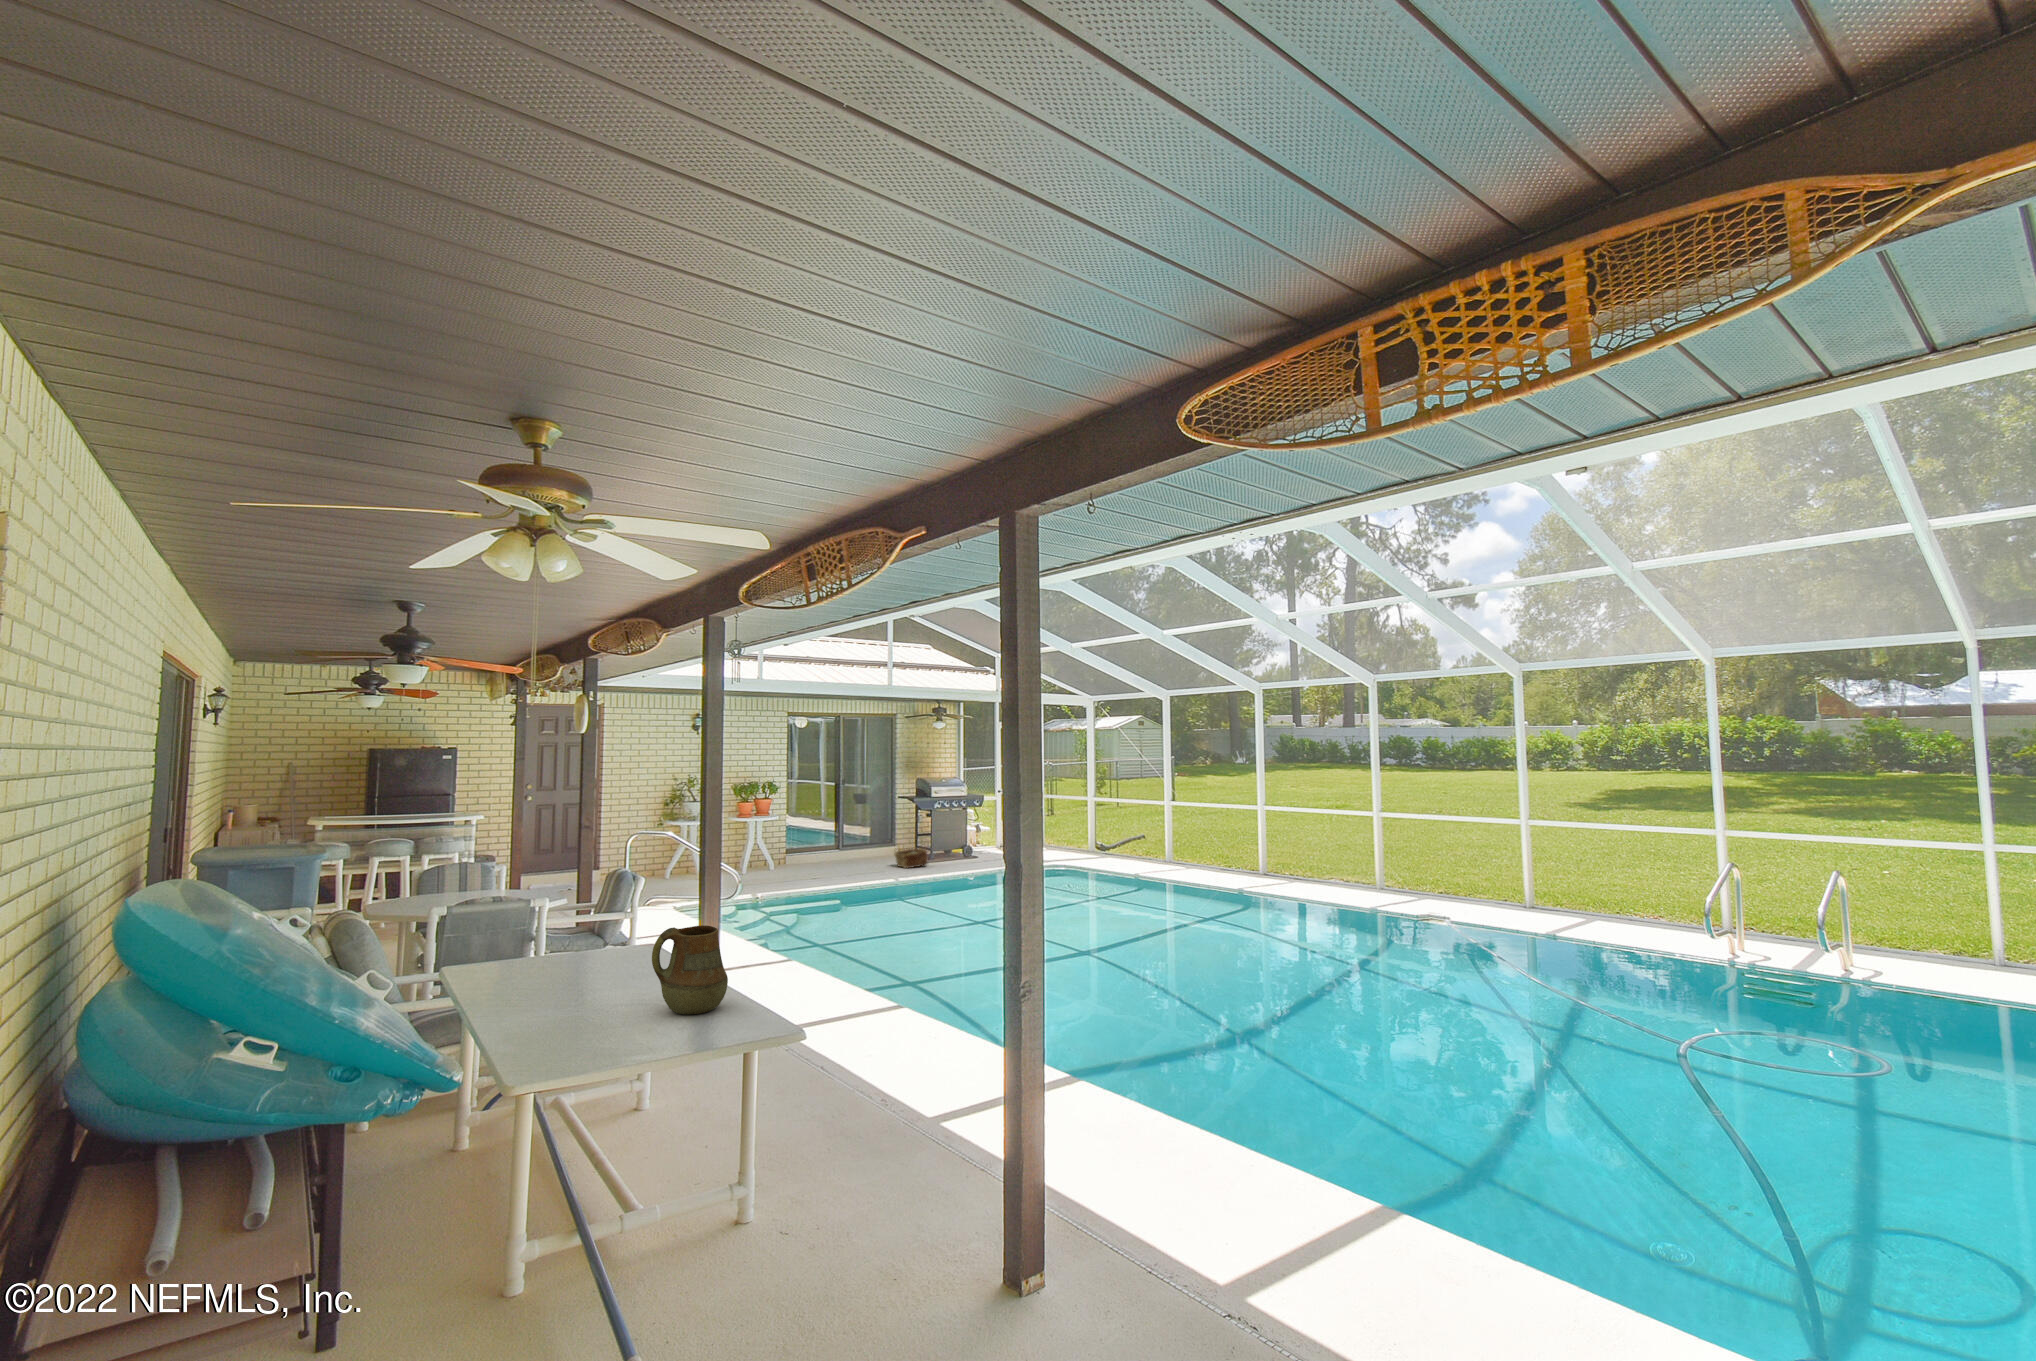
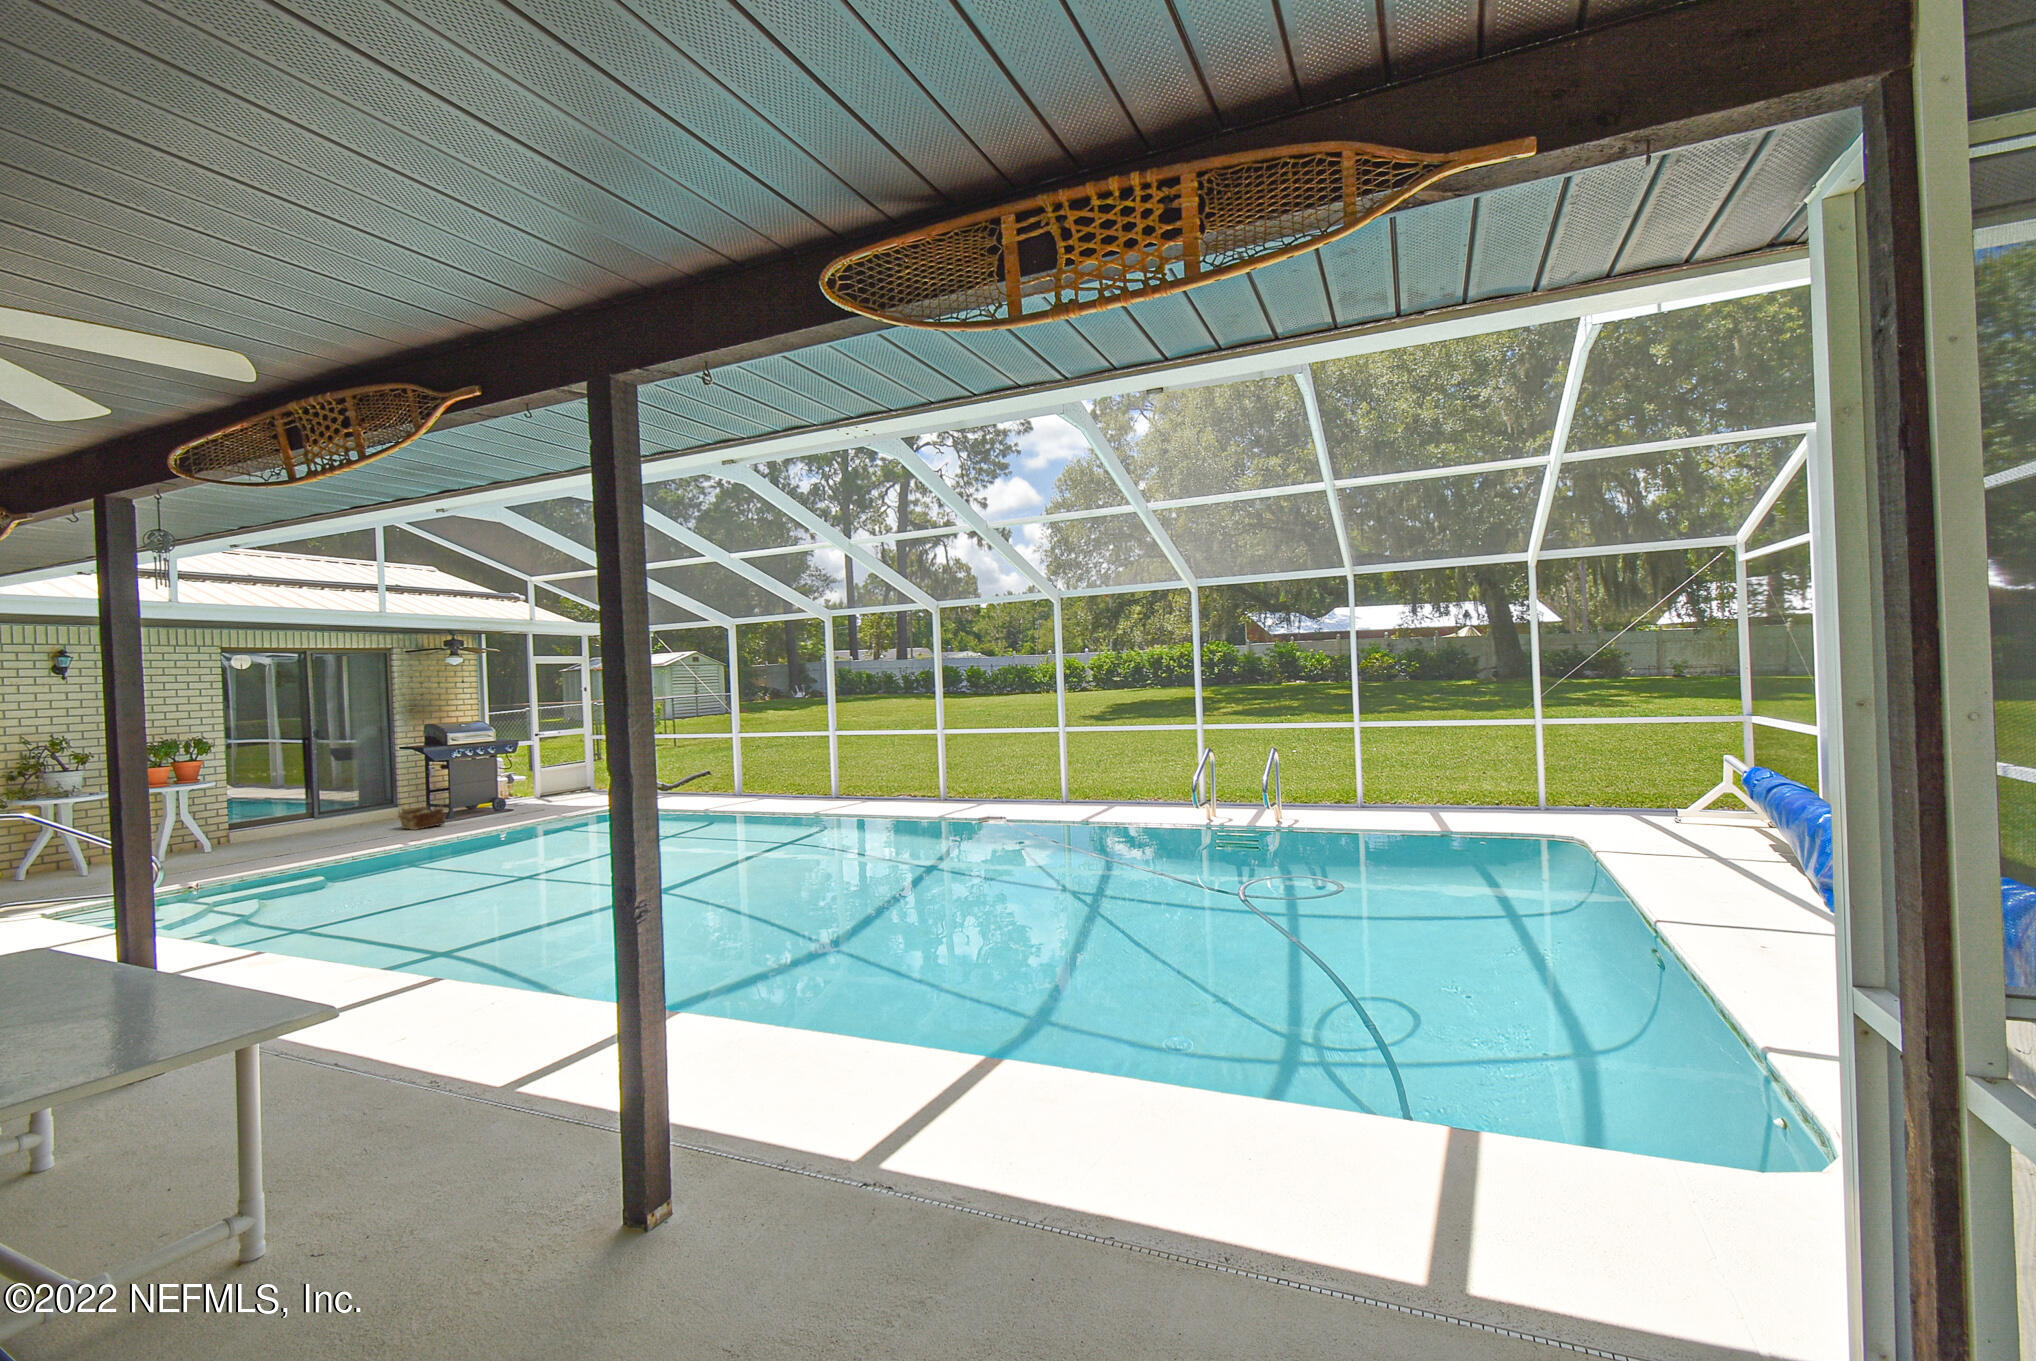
pitcher: present [652,925,728,1015] -> none [60,894,198,1015]

